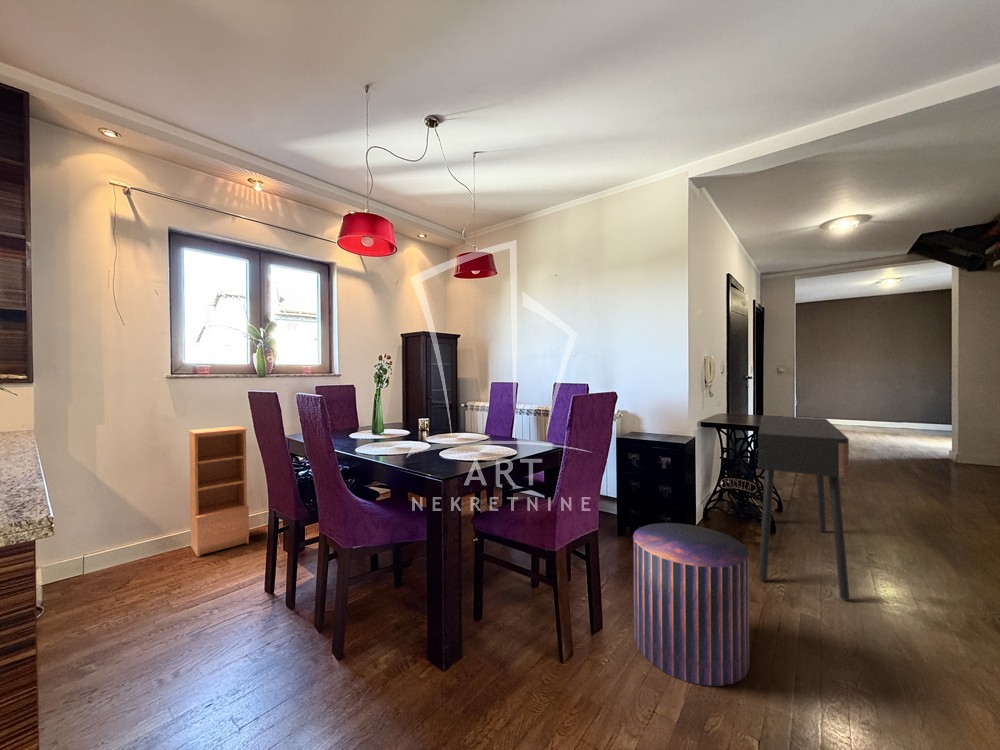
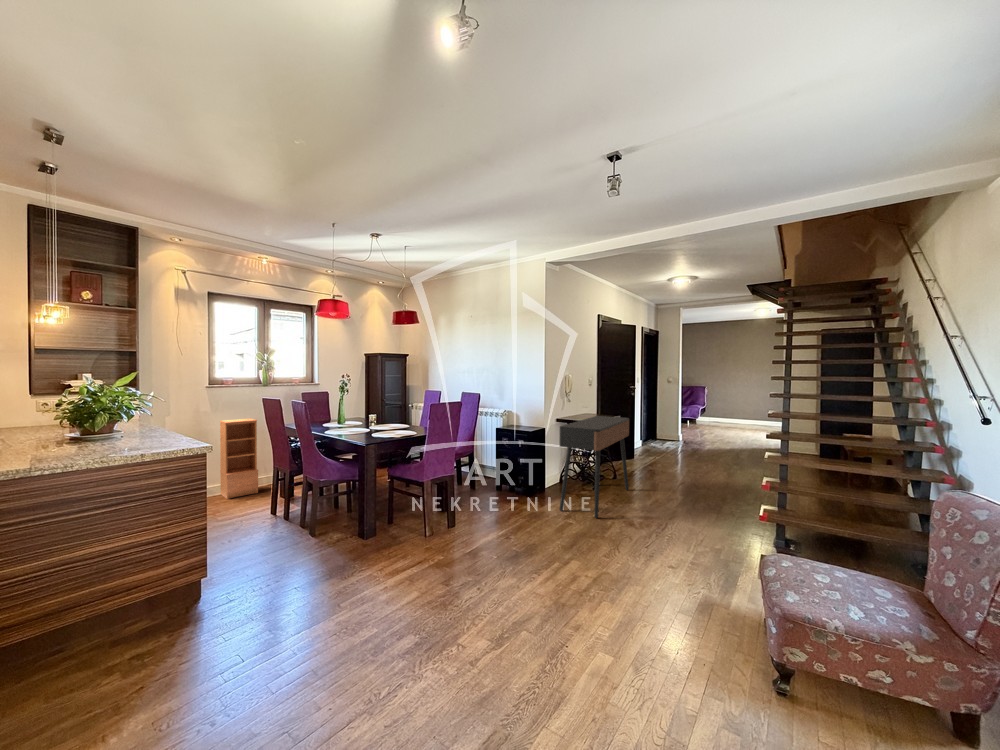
pouf: present [633,523,749,686] -> none [467,473,521,544]

